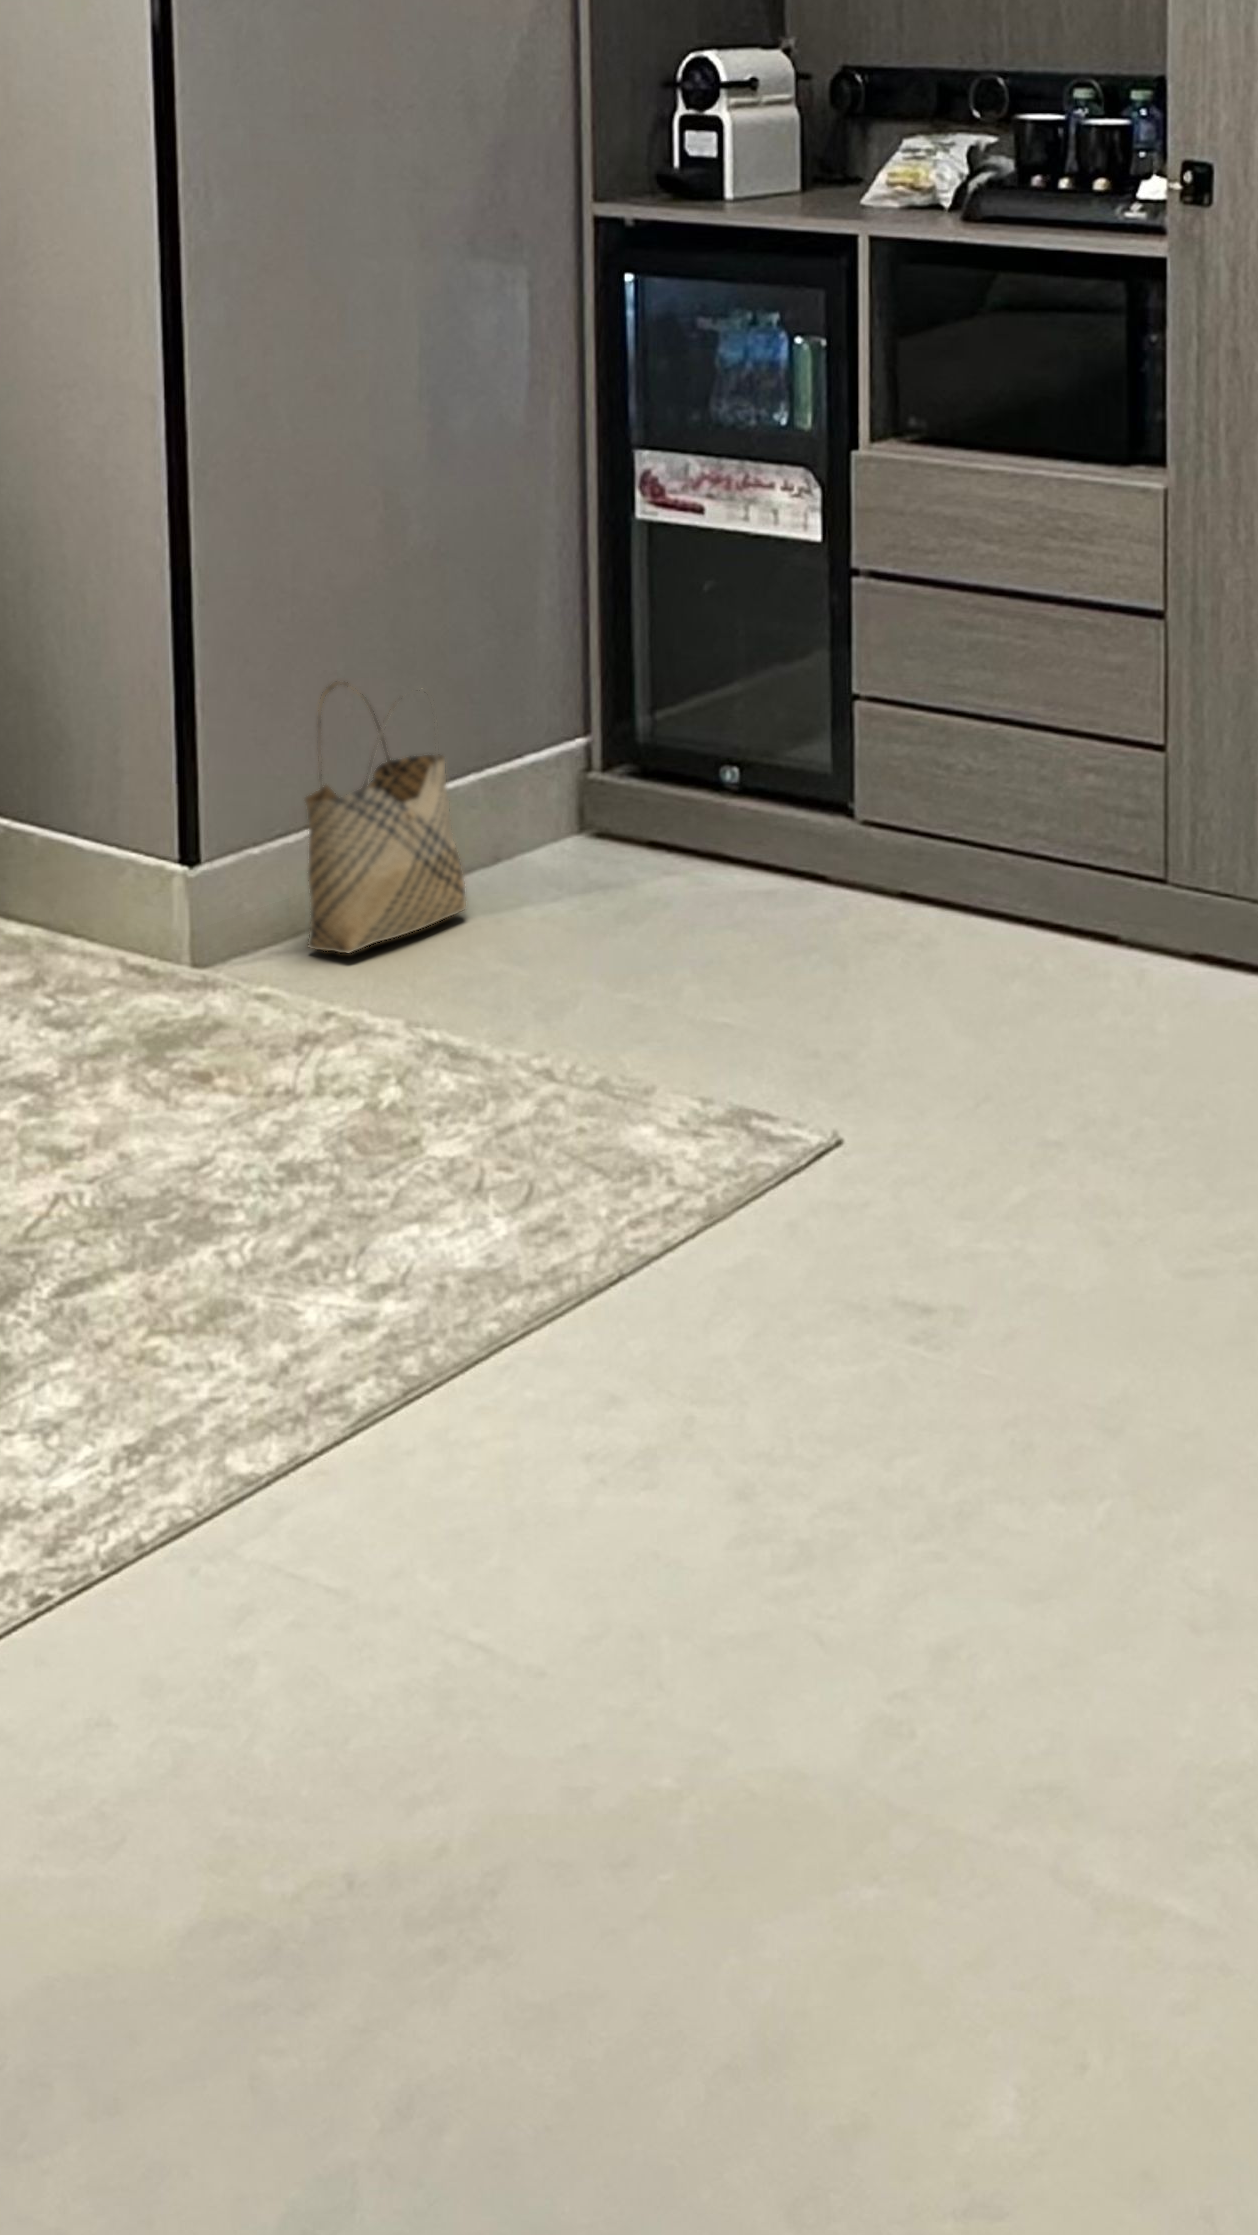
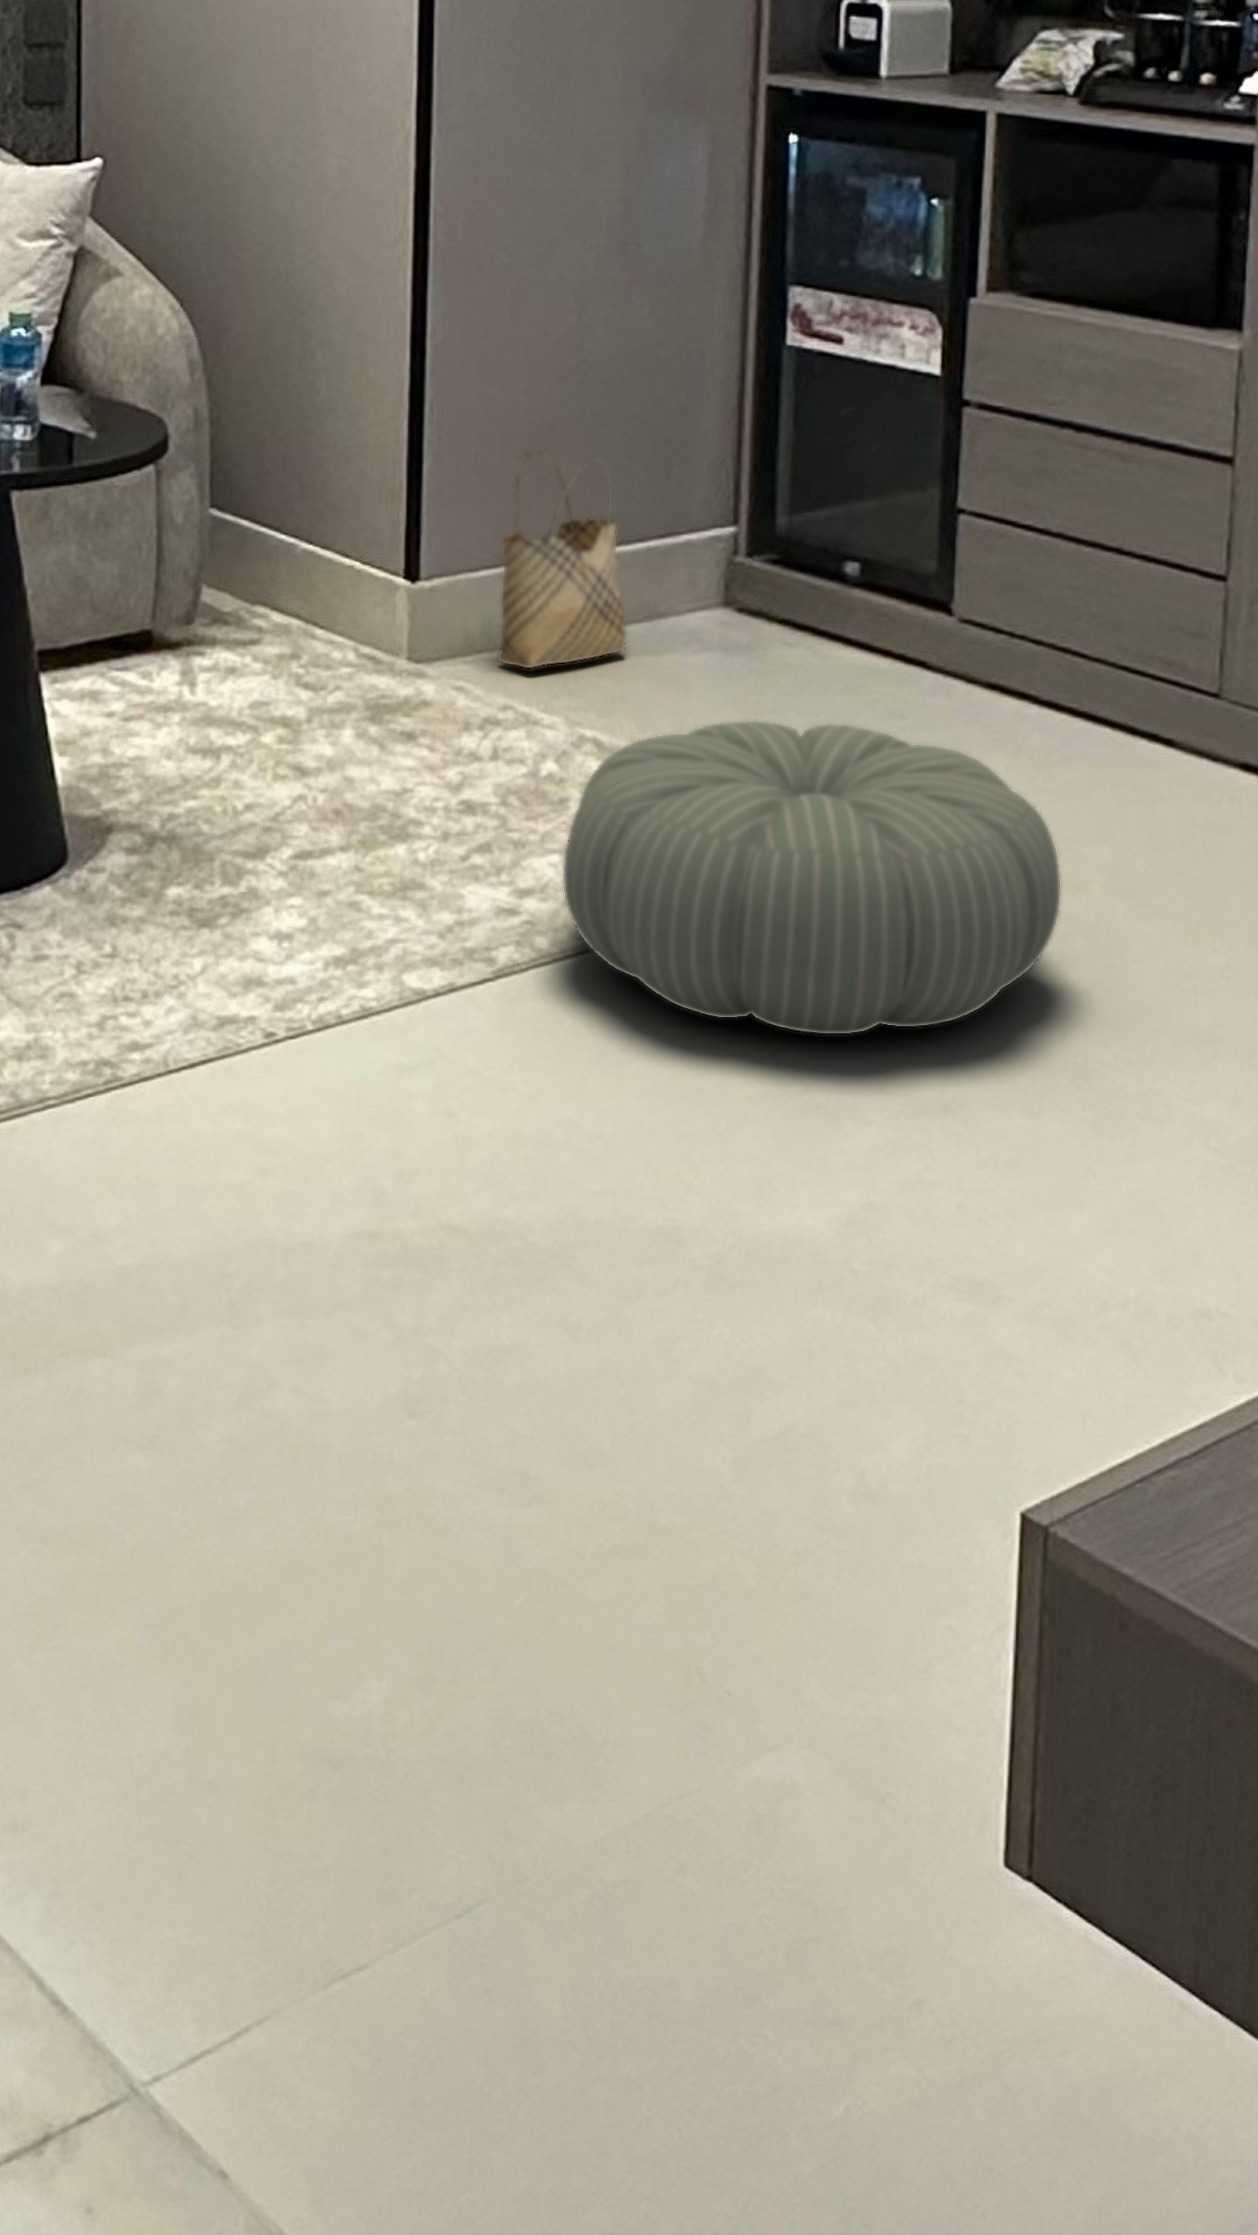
pouf: none [433,1018,1053,1448] -> present [563,721,1060,1034]

